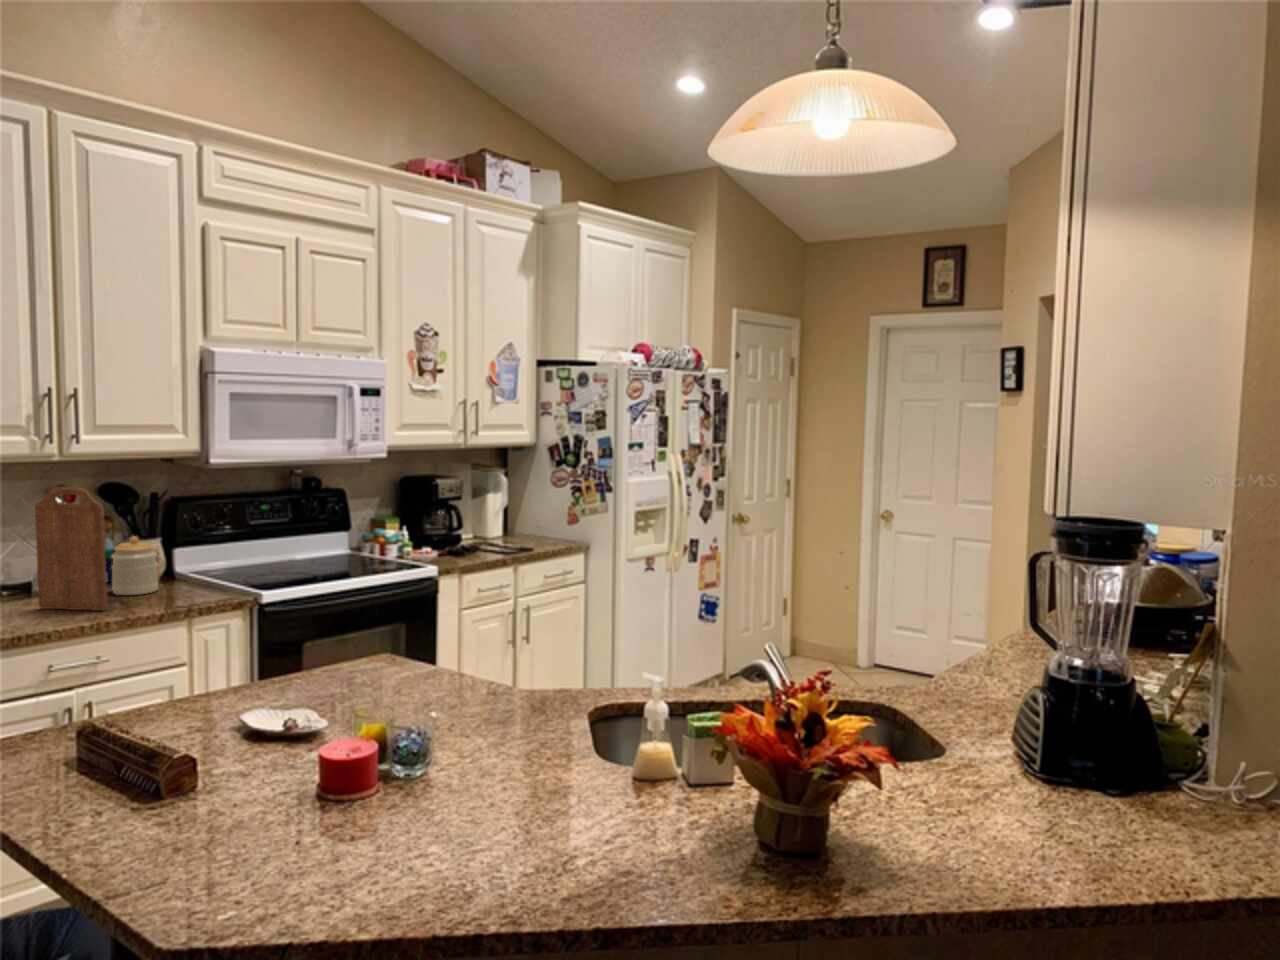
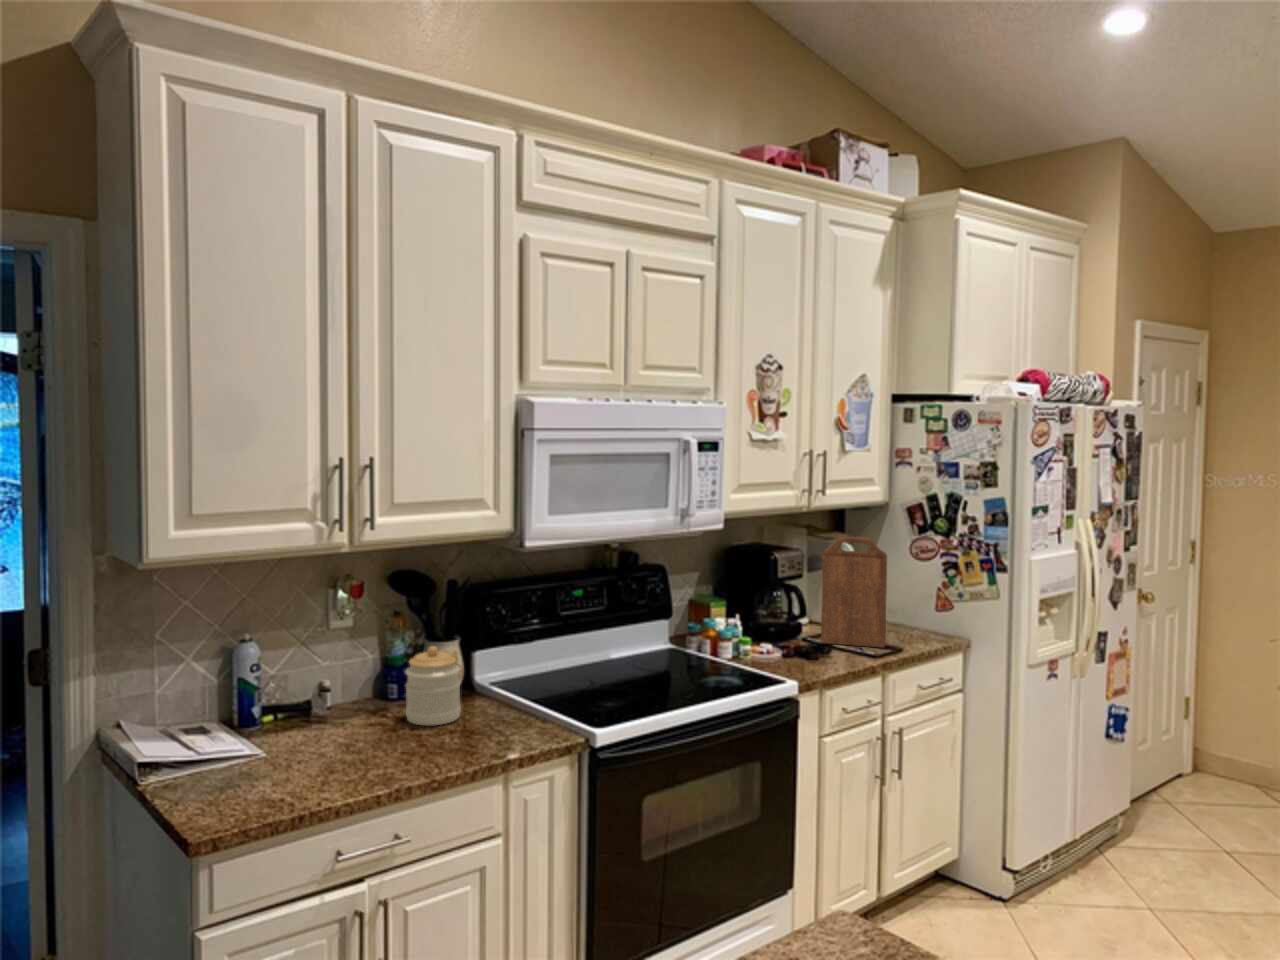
cutting board: present [35,488,107,611] -> present [821,537,887,648]

